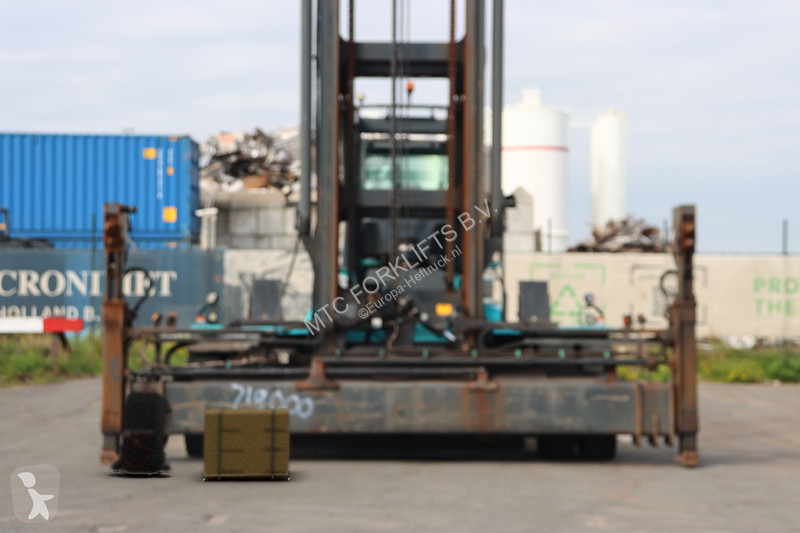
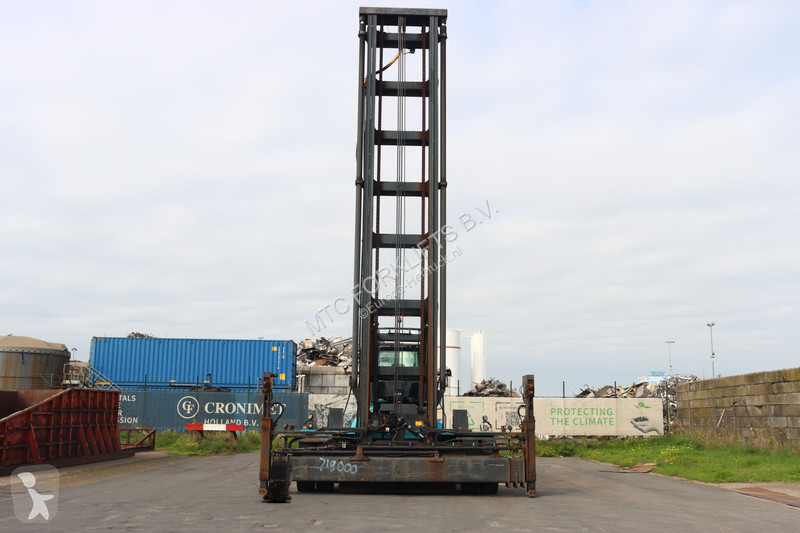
cardboard box: present [203,408,290,480] -> none [306,469,347,504]

